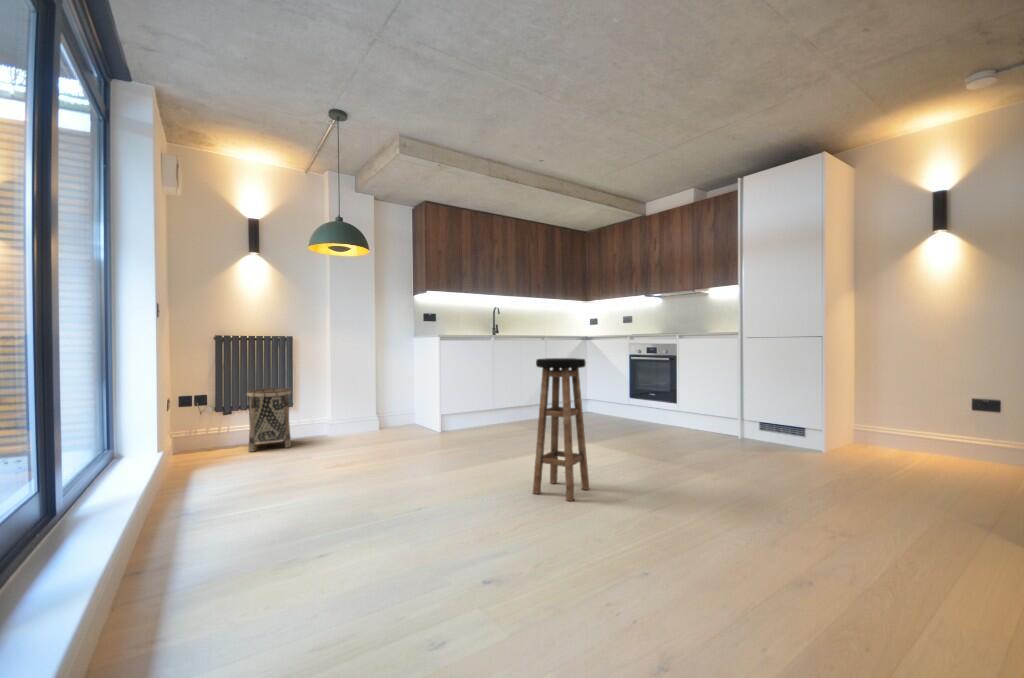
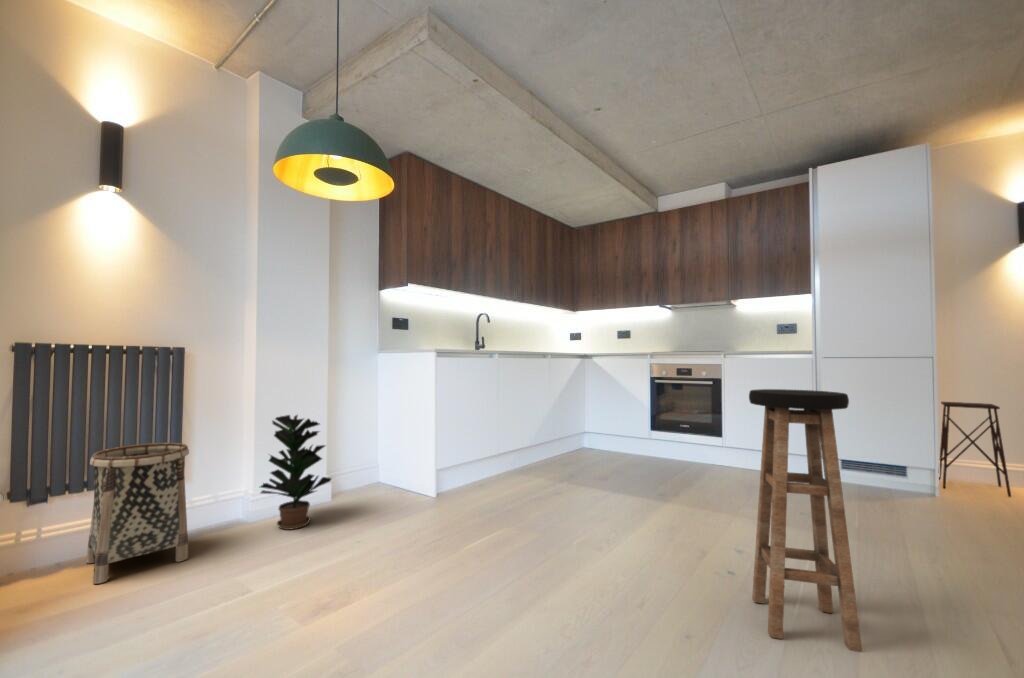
potted plant: none [327,375,370,440] -> present [261,415,331,530]
side table: none [844,375,909,457] -> present [939,402,1011,497]

